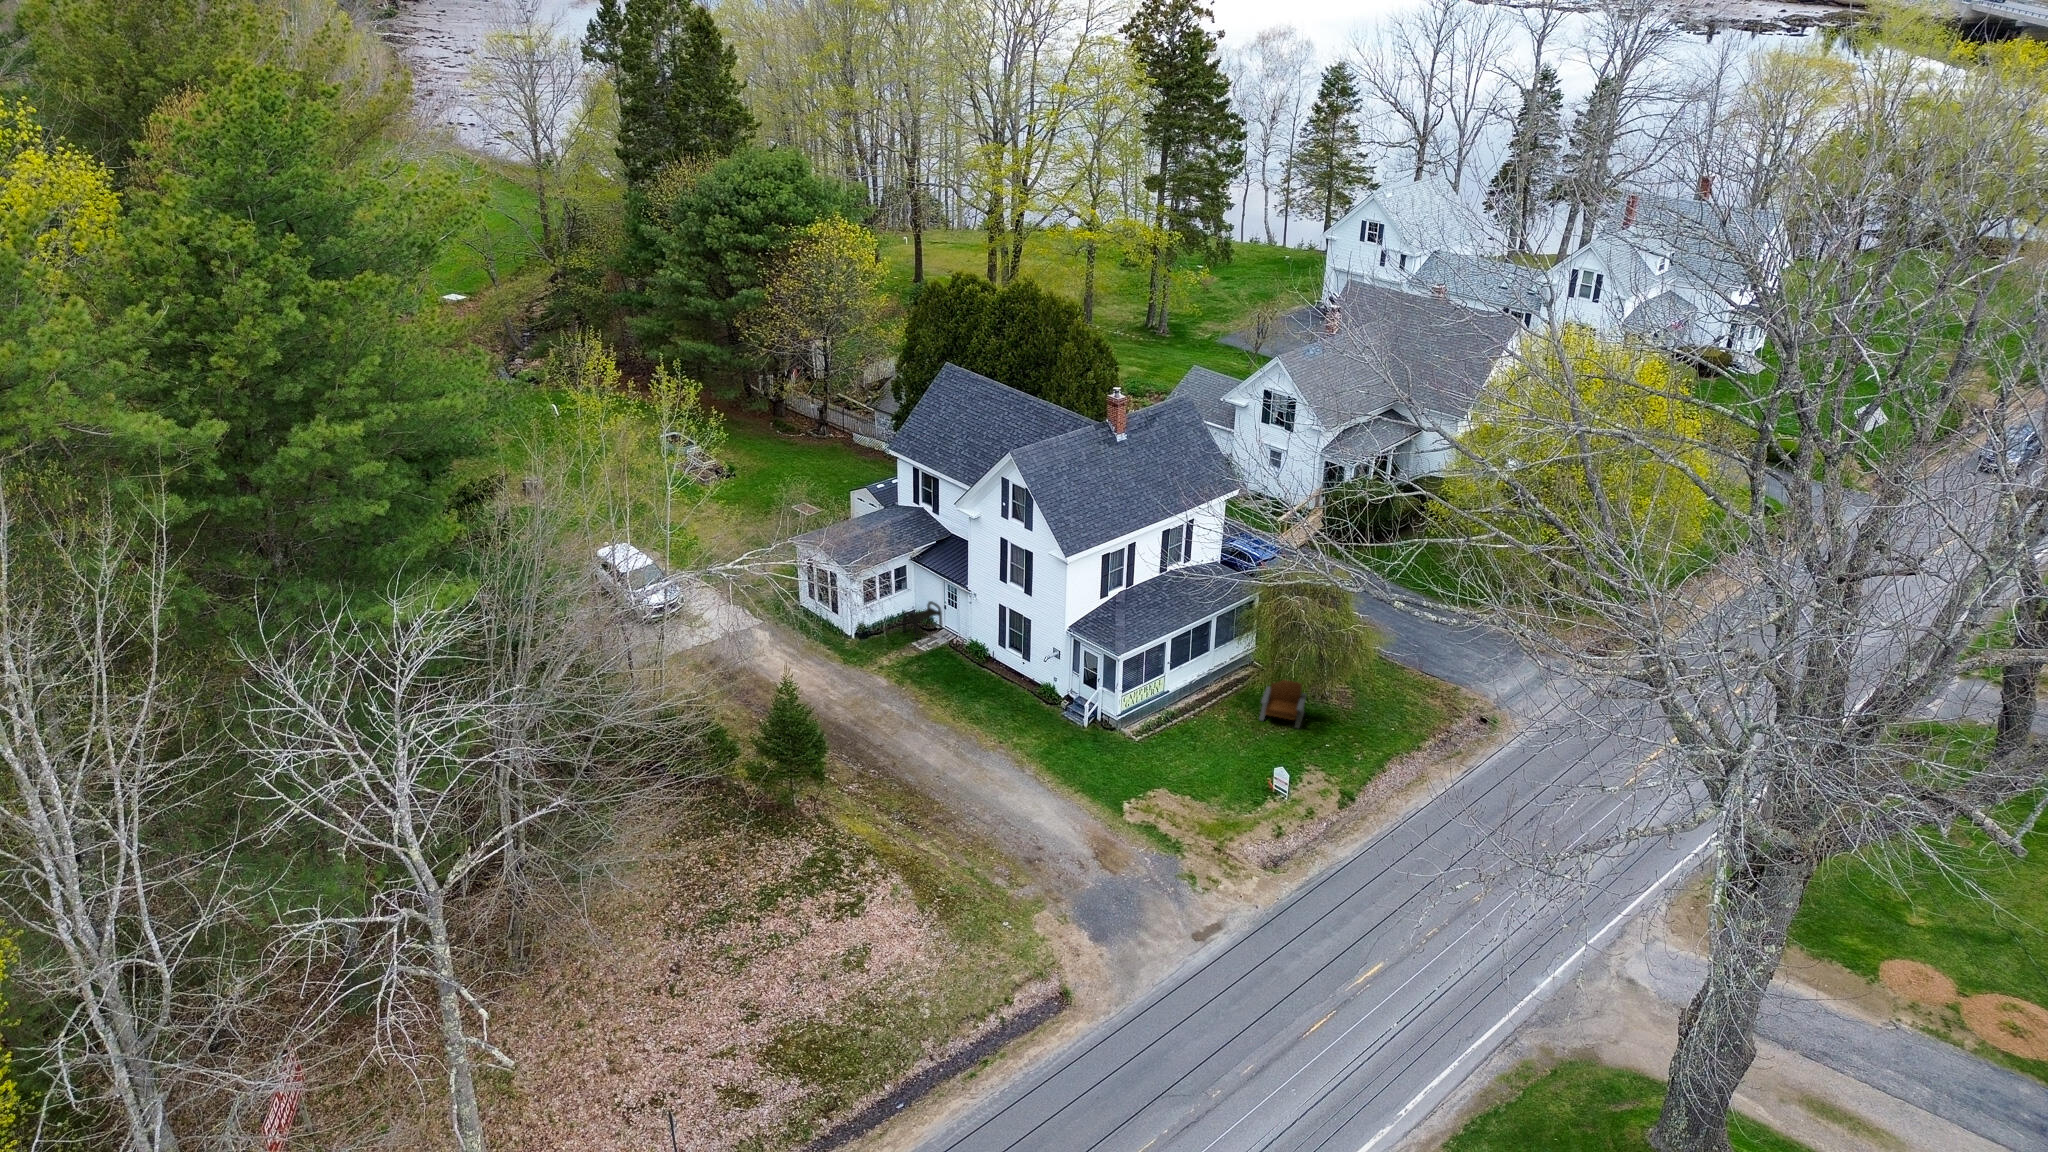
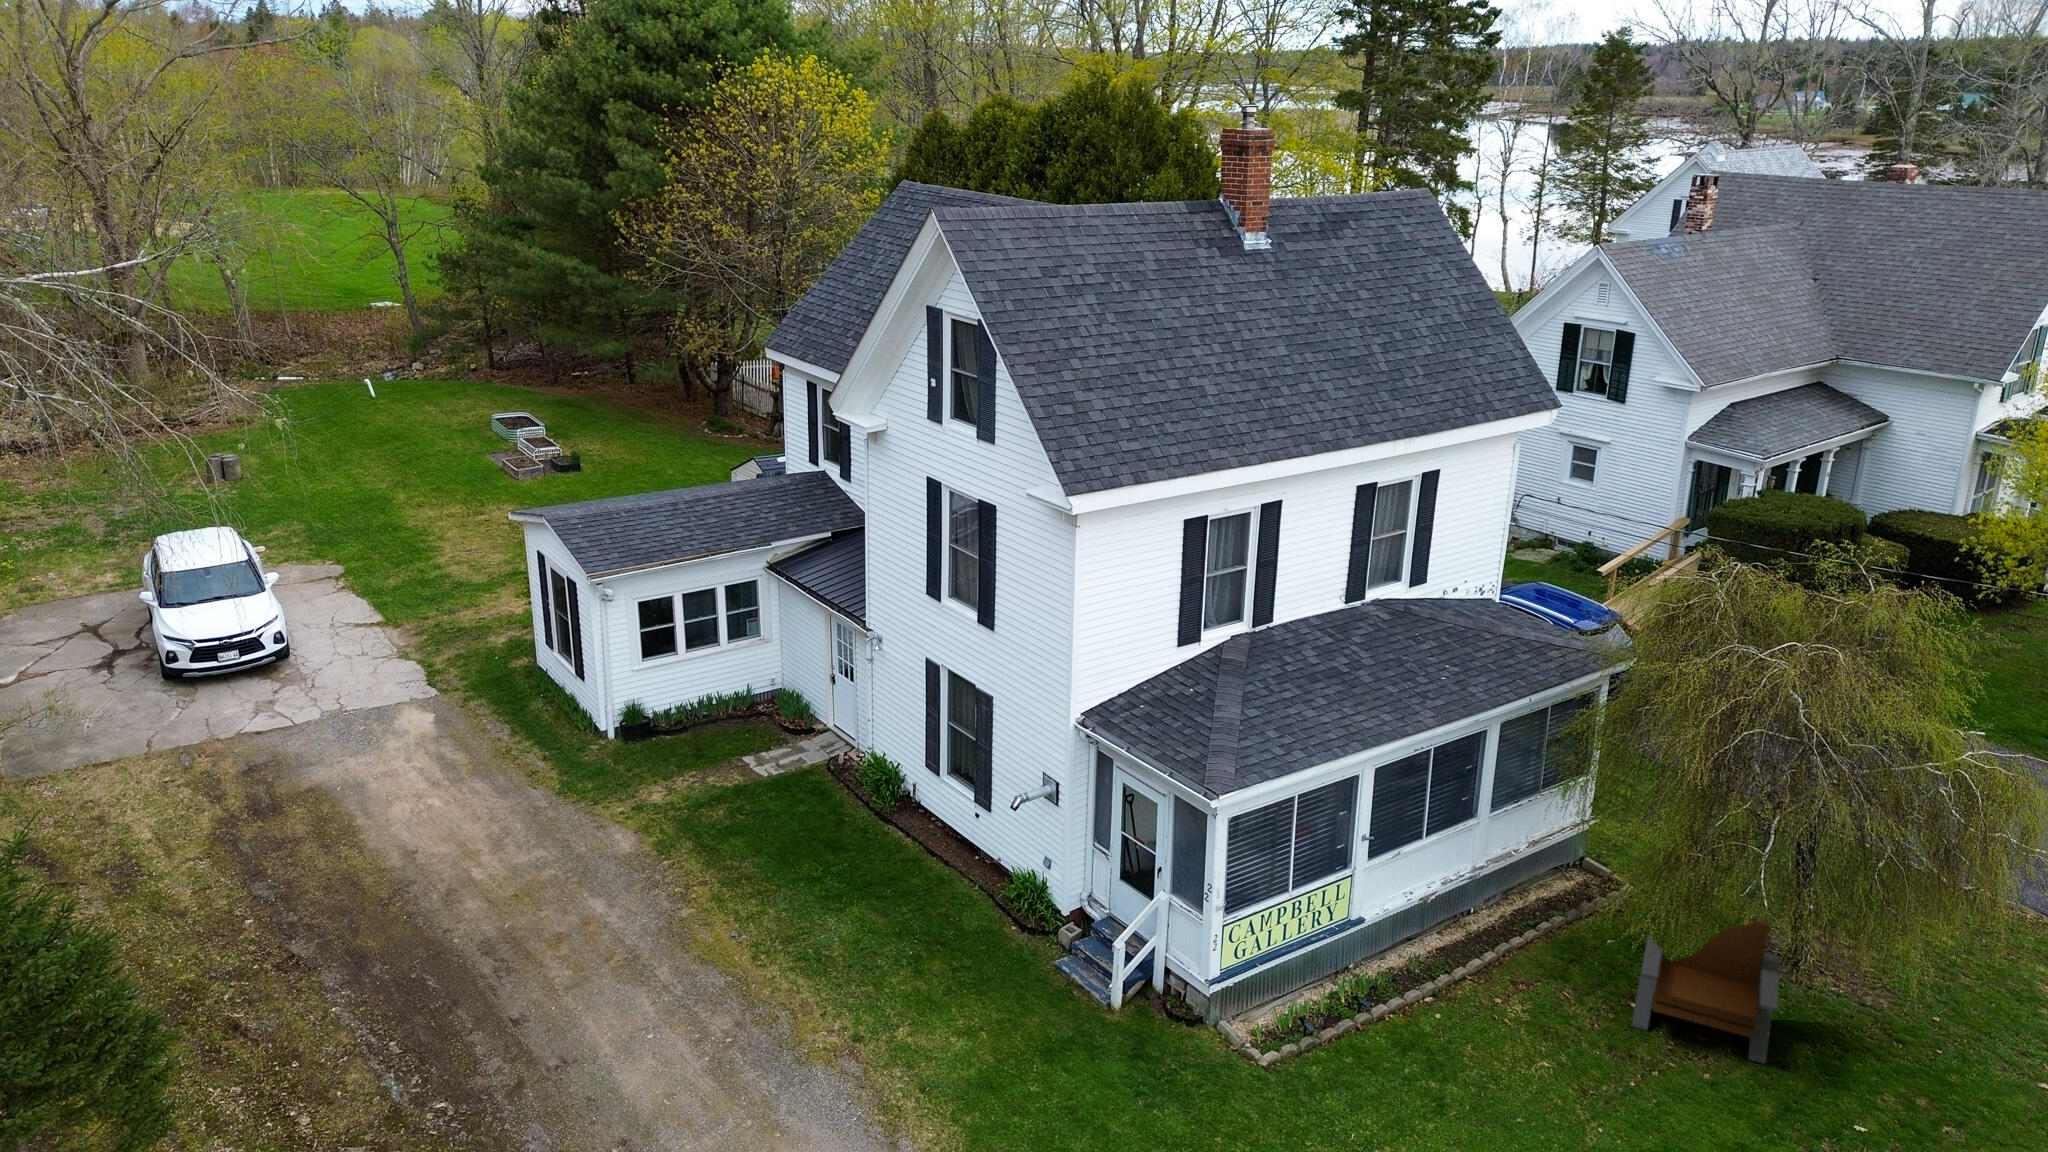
bench: present [903,601,942,639] -> none [731,664,825,748]

